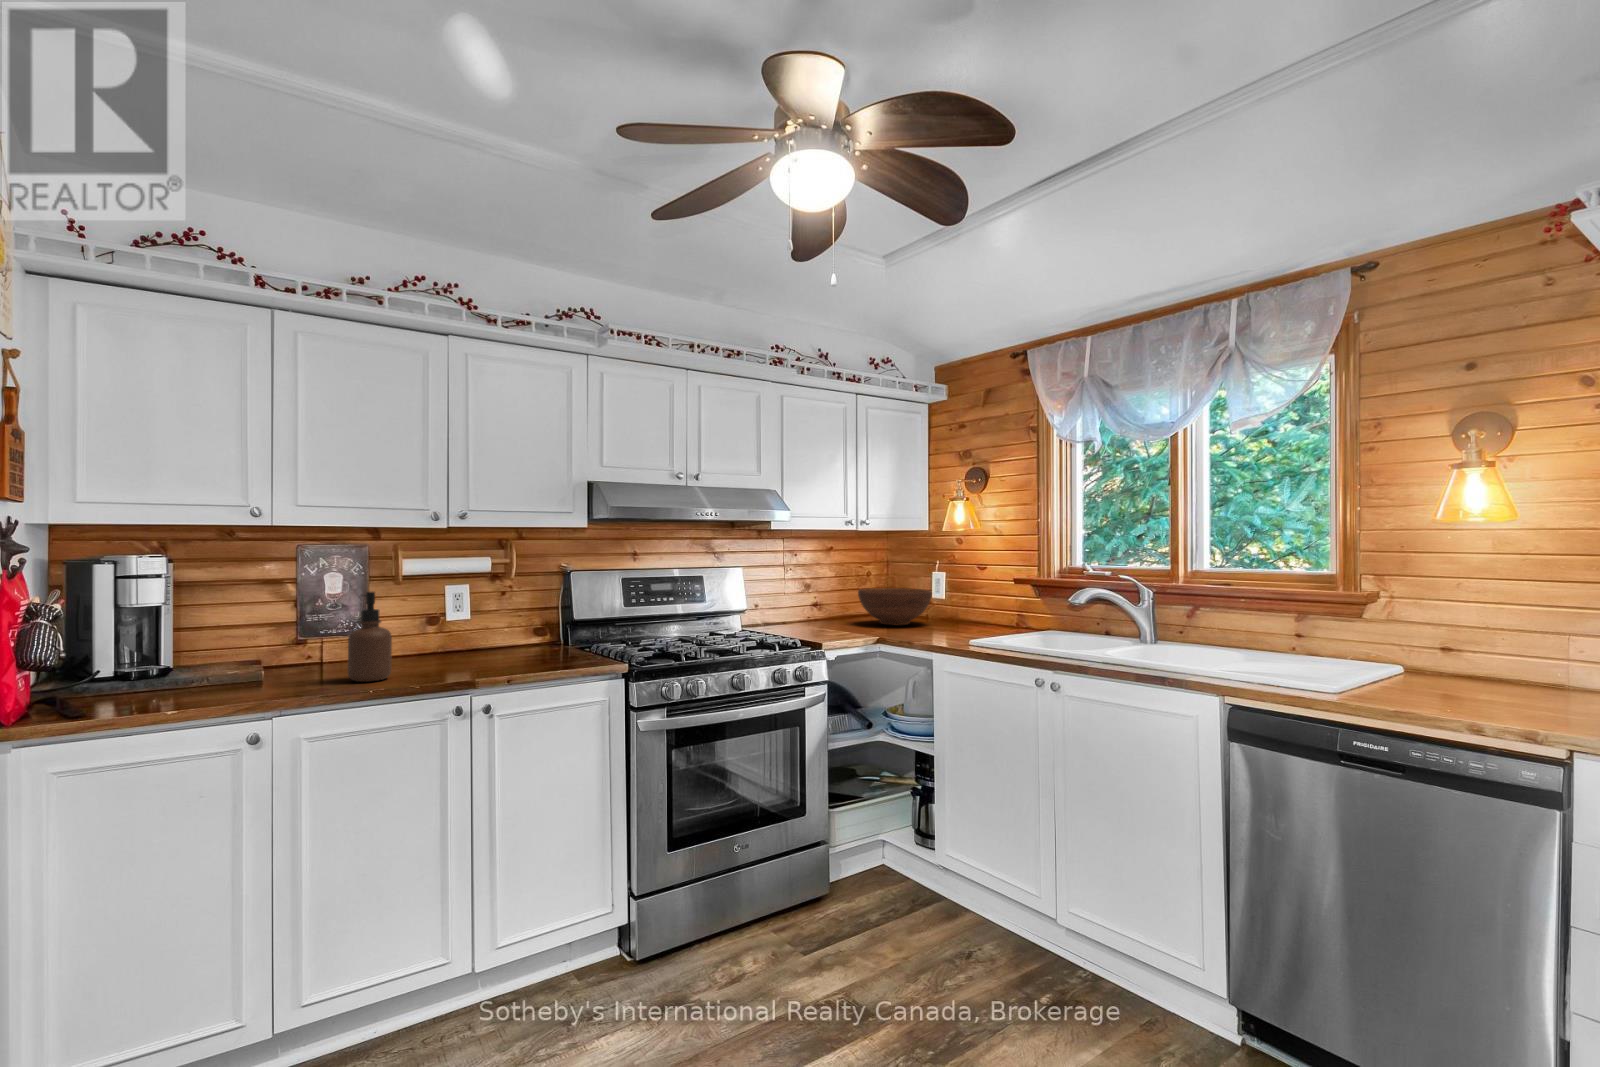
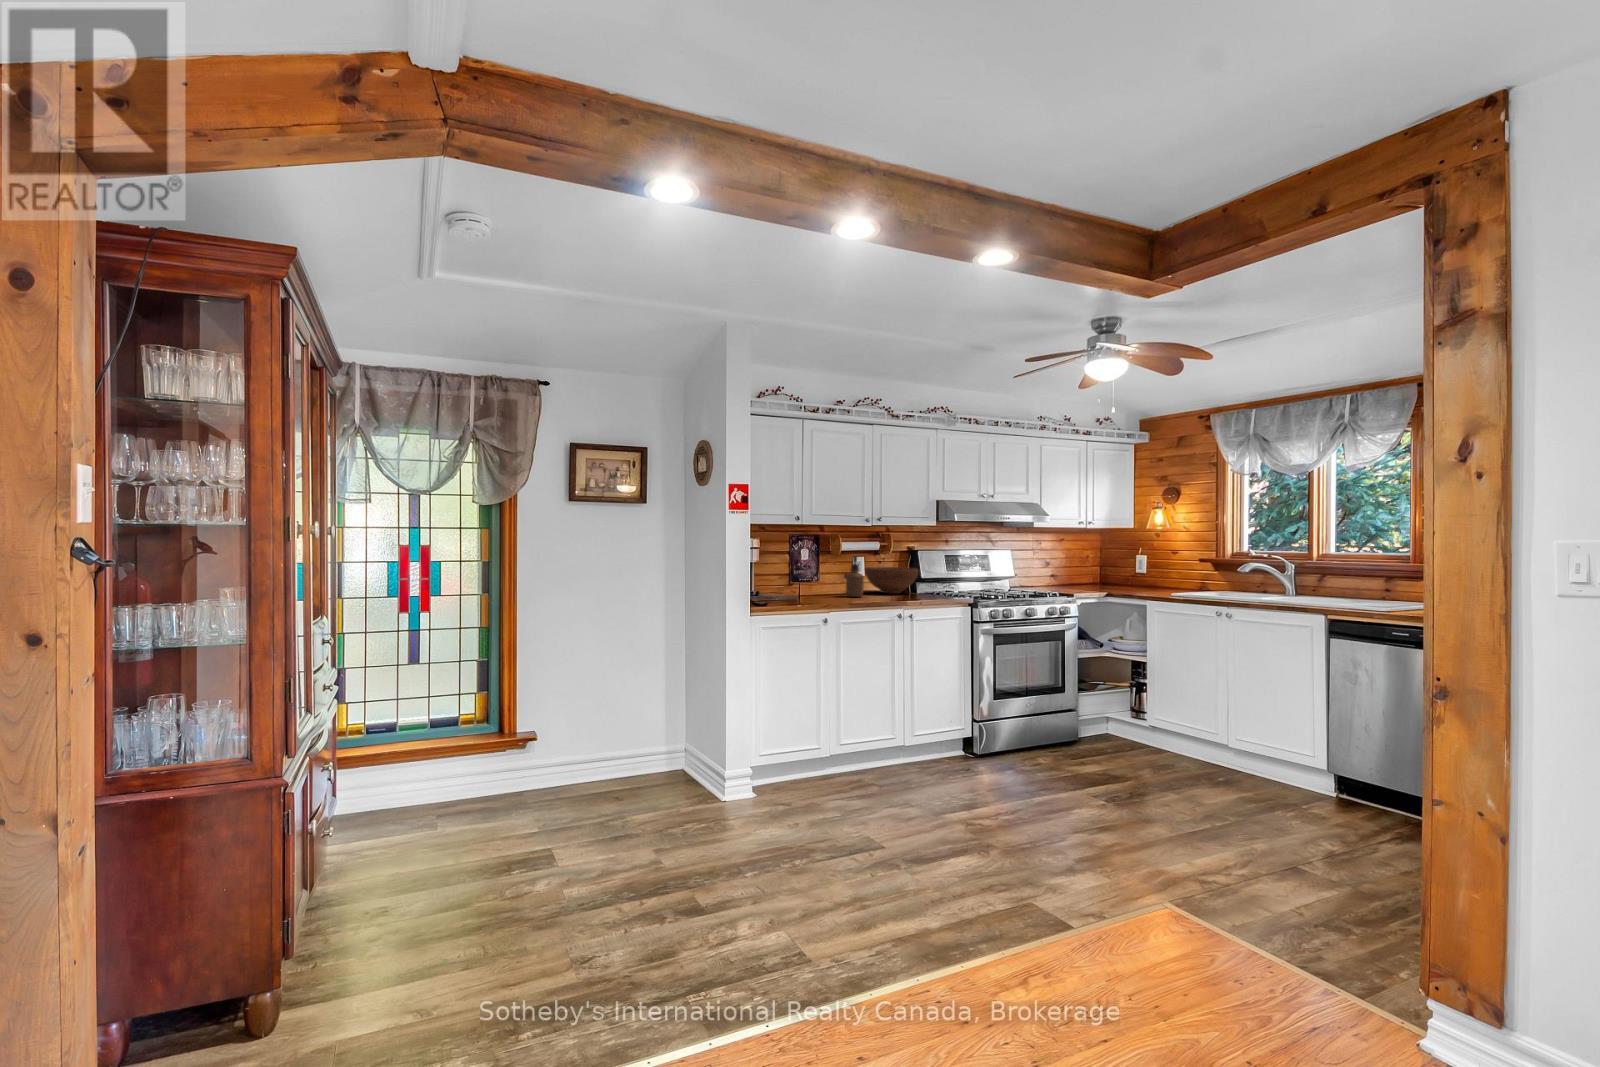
fruit bowl: present [858,588,932,625] -> present [865,567,918,594]

